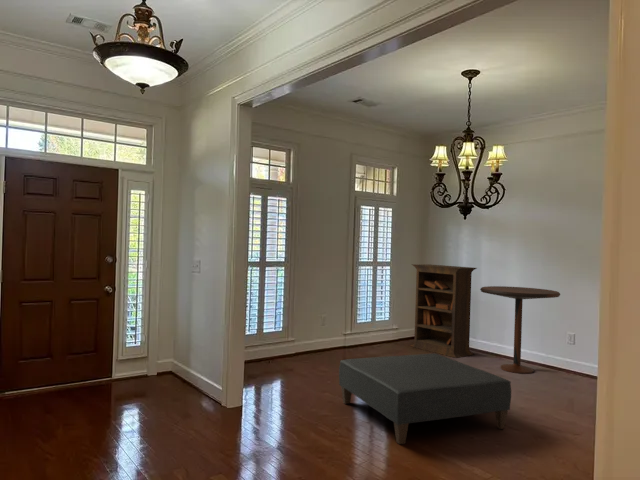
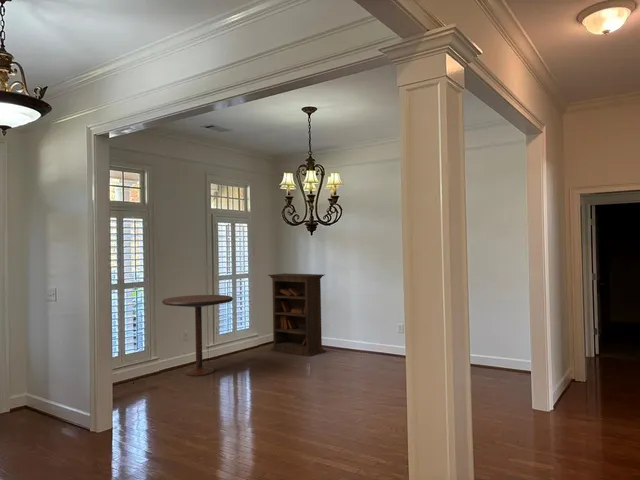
pedestal table: present [480,286,560,374] -> present [162,295,233,376]
ottoman: present [339,353,511,444] -> none [205,356,354,441]

